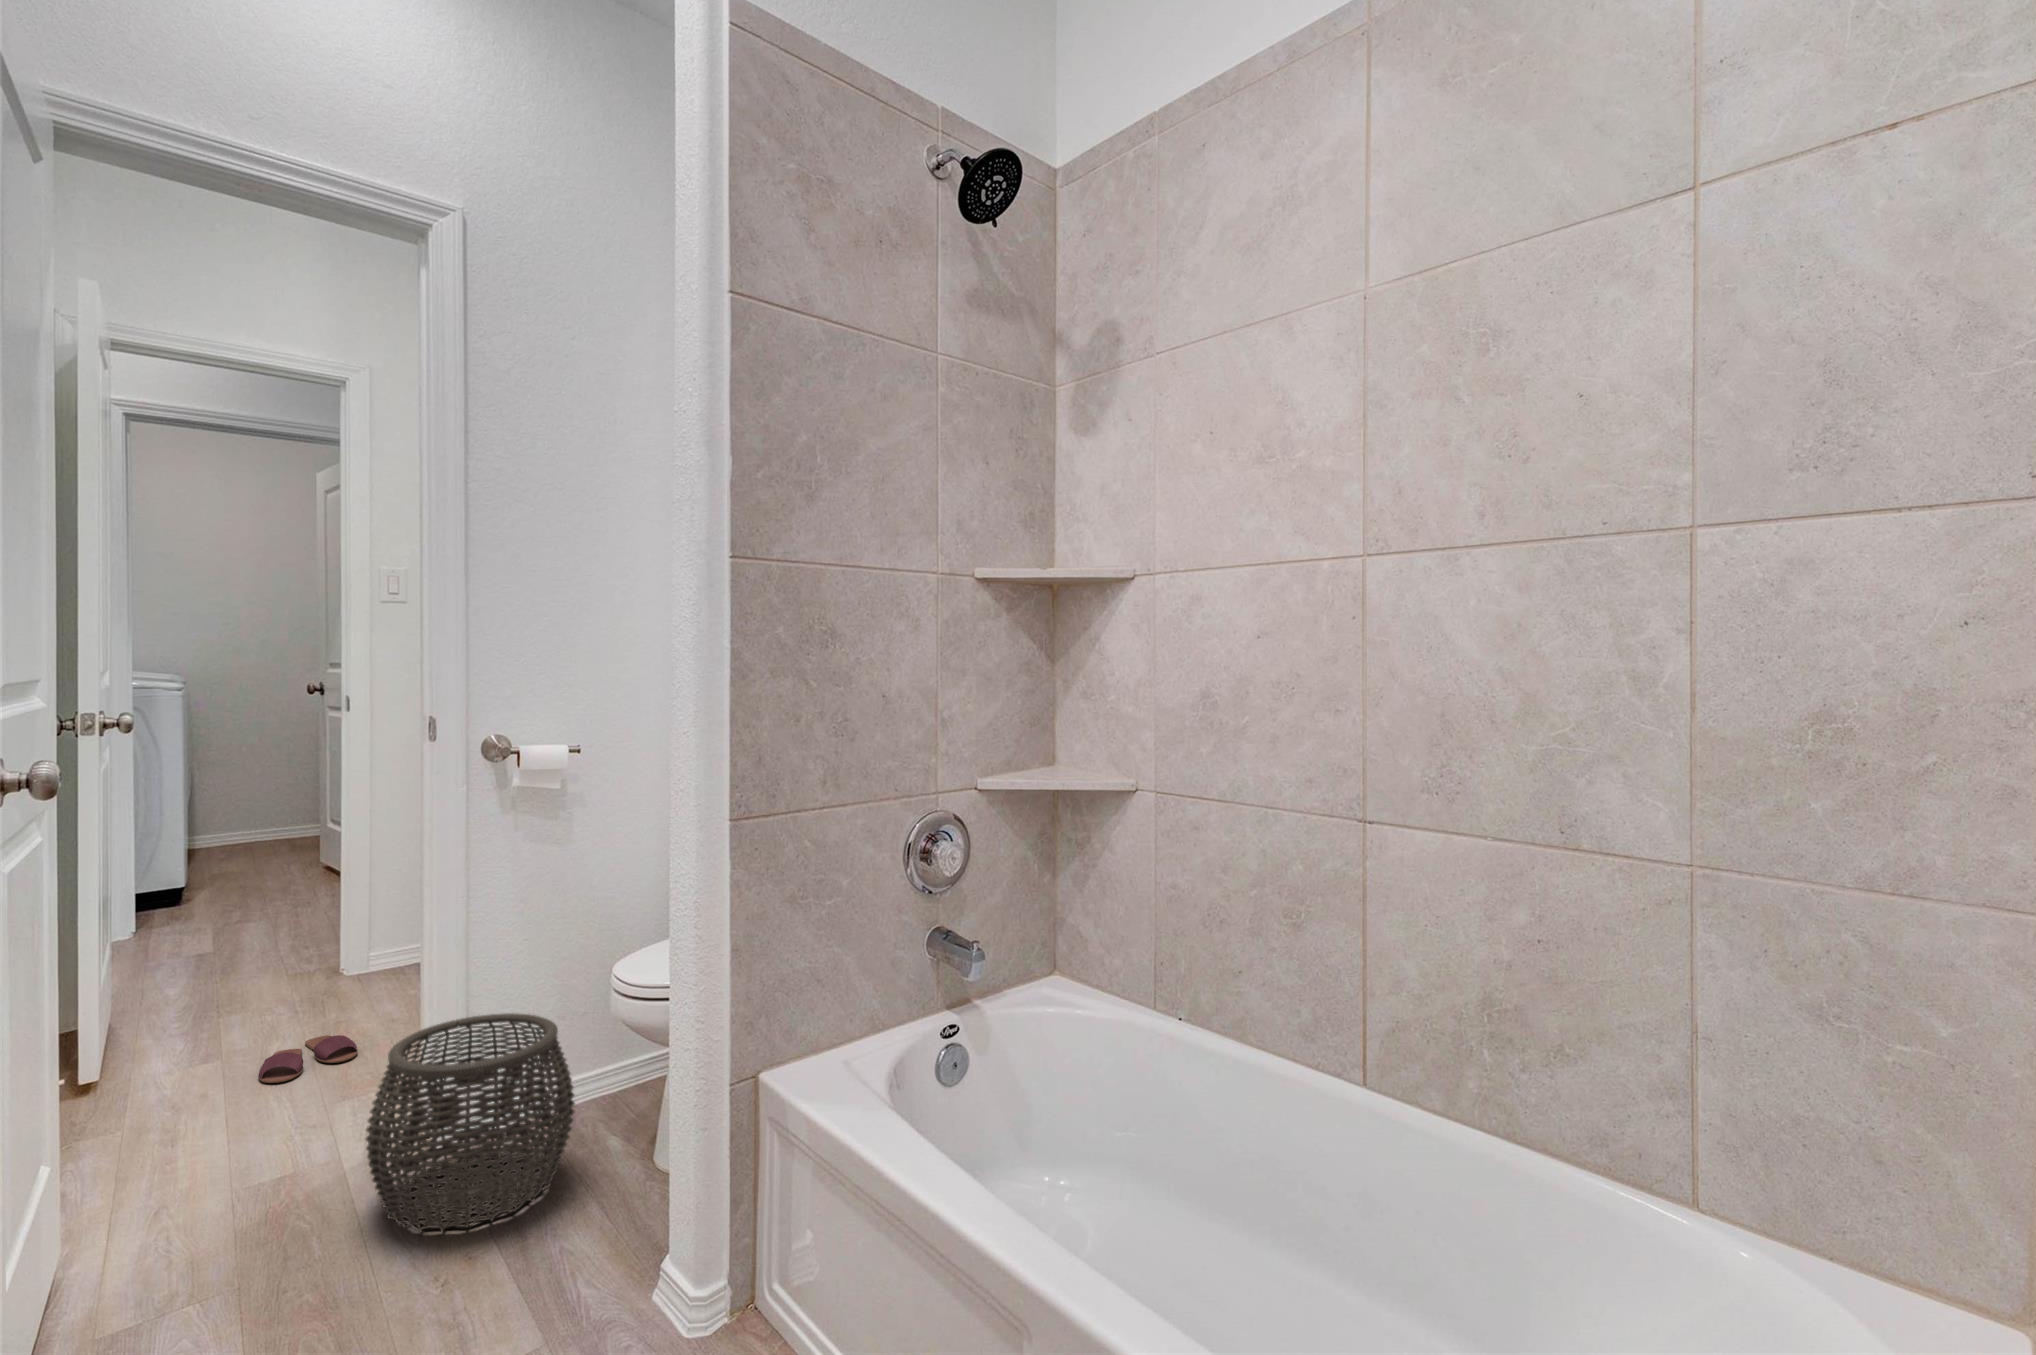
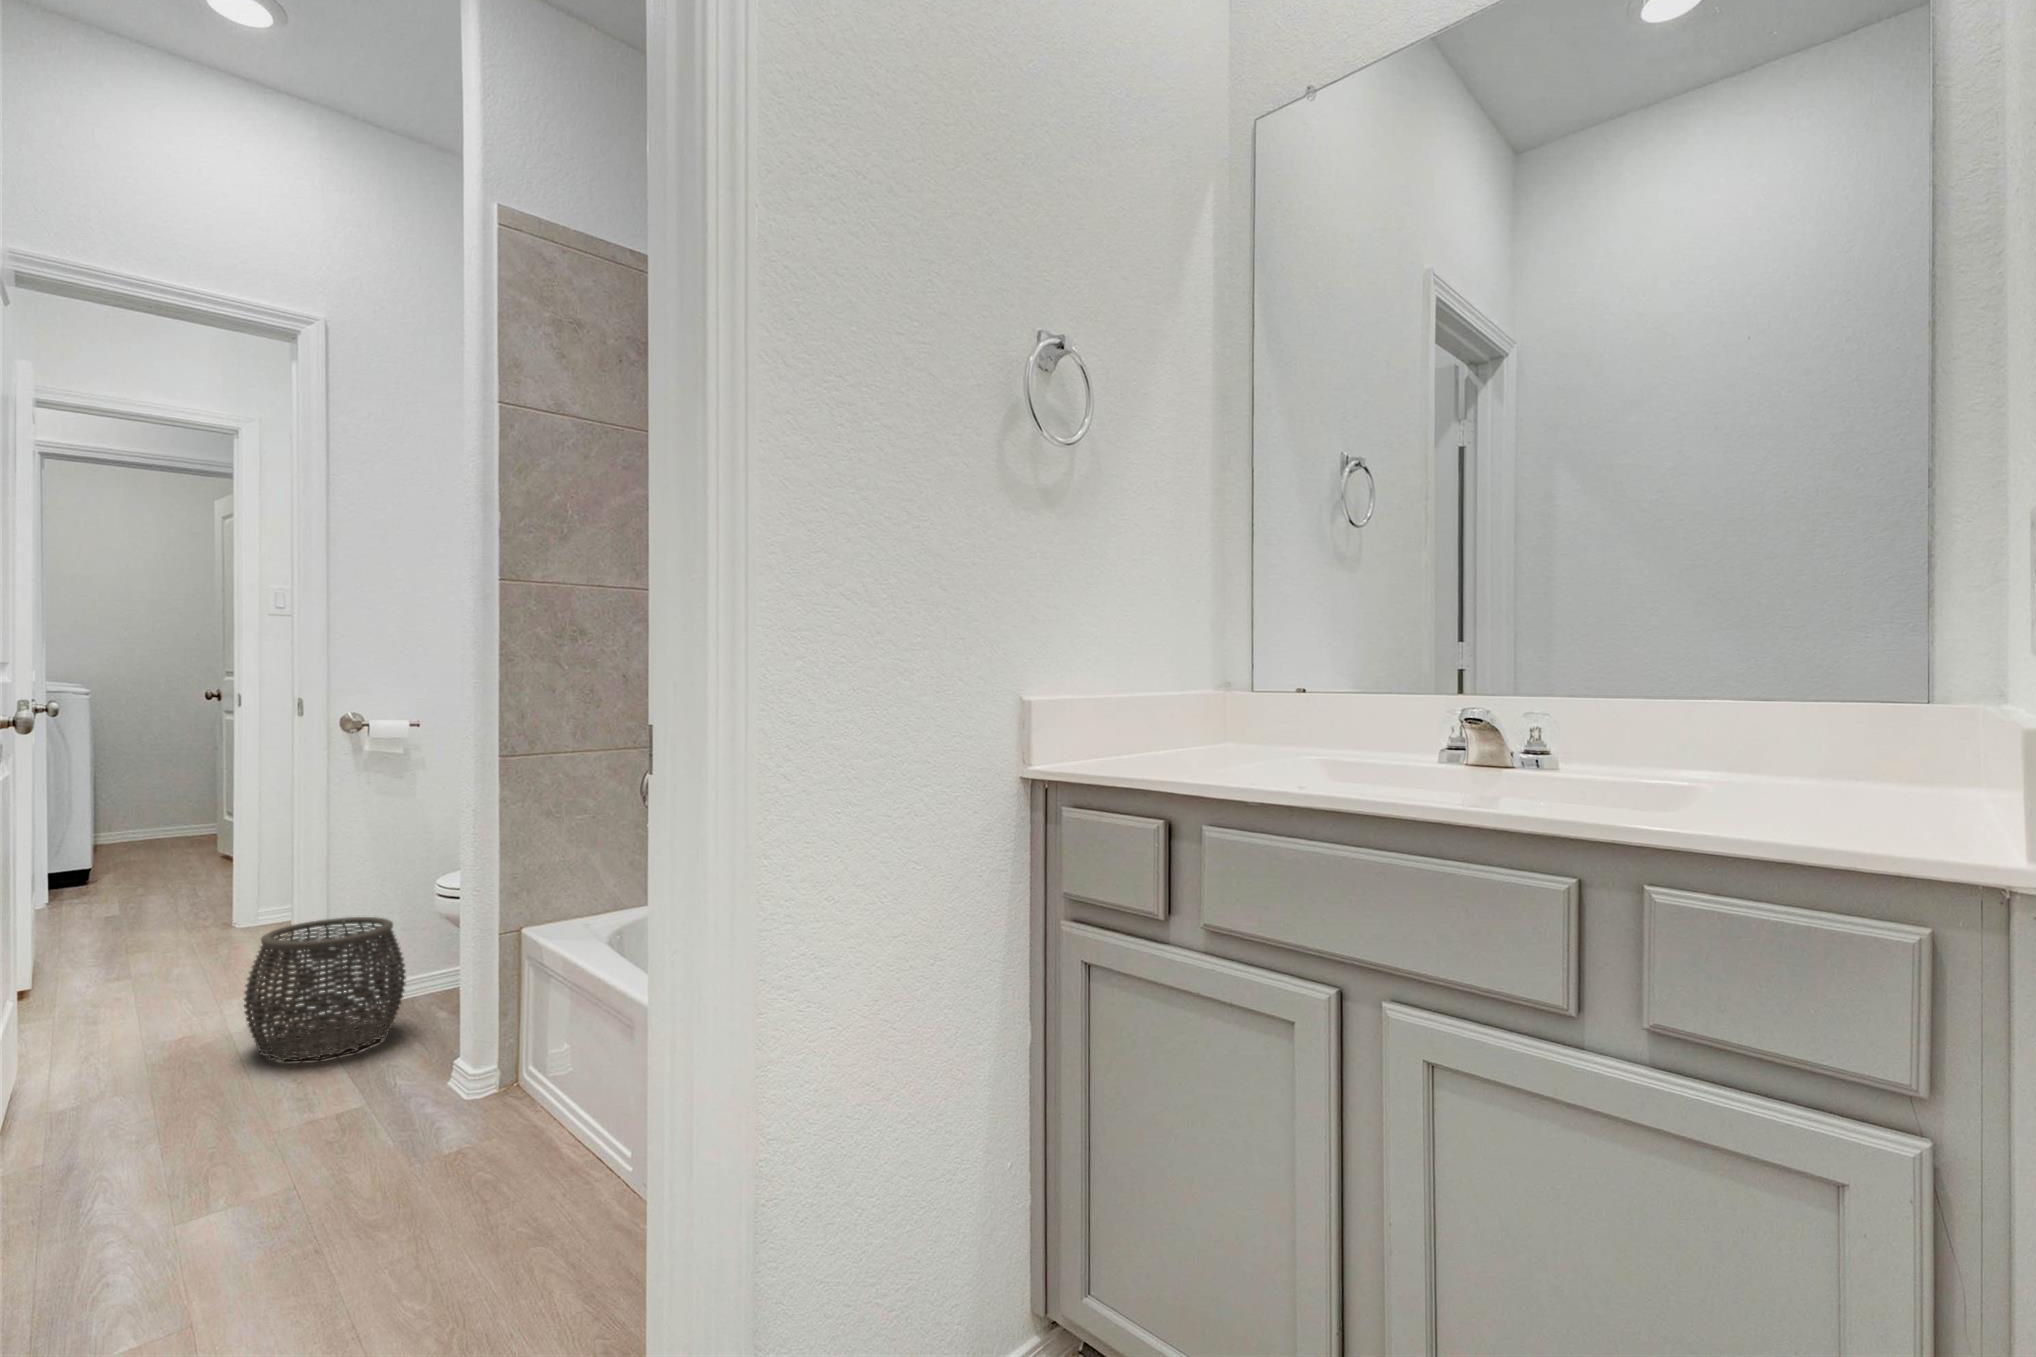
slippers: present [258,1035,358,1083] -> none [161,958,244,989]

